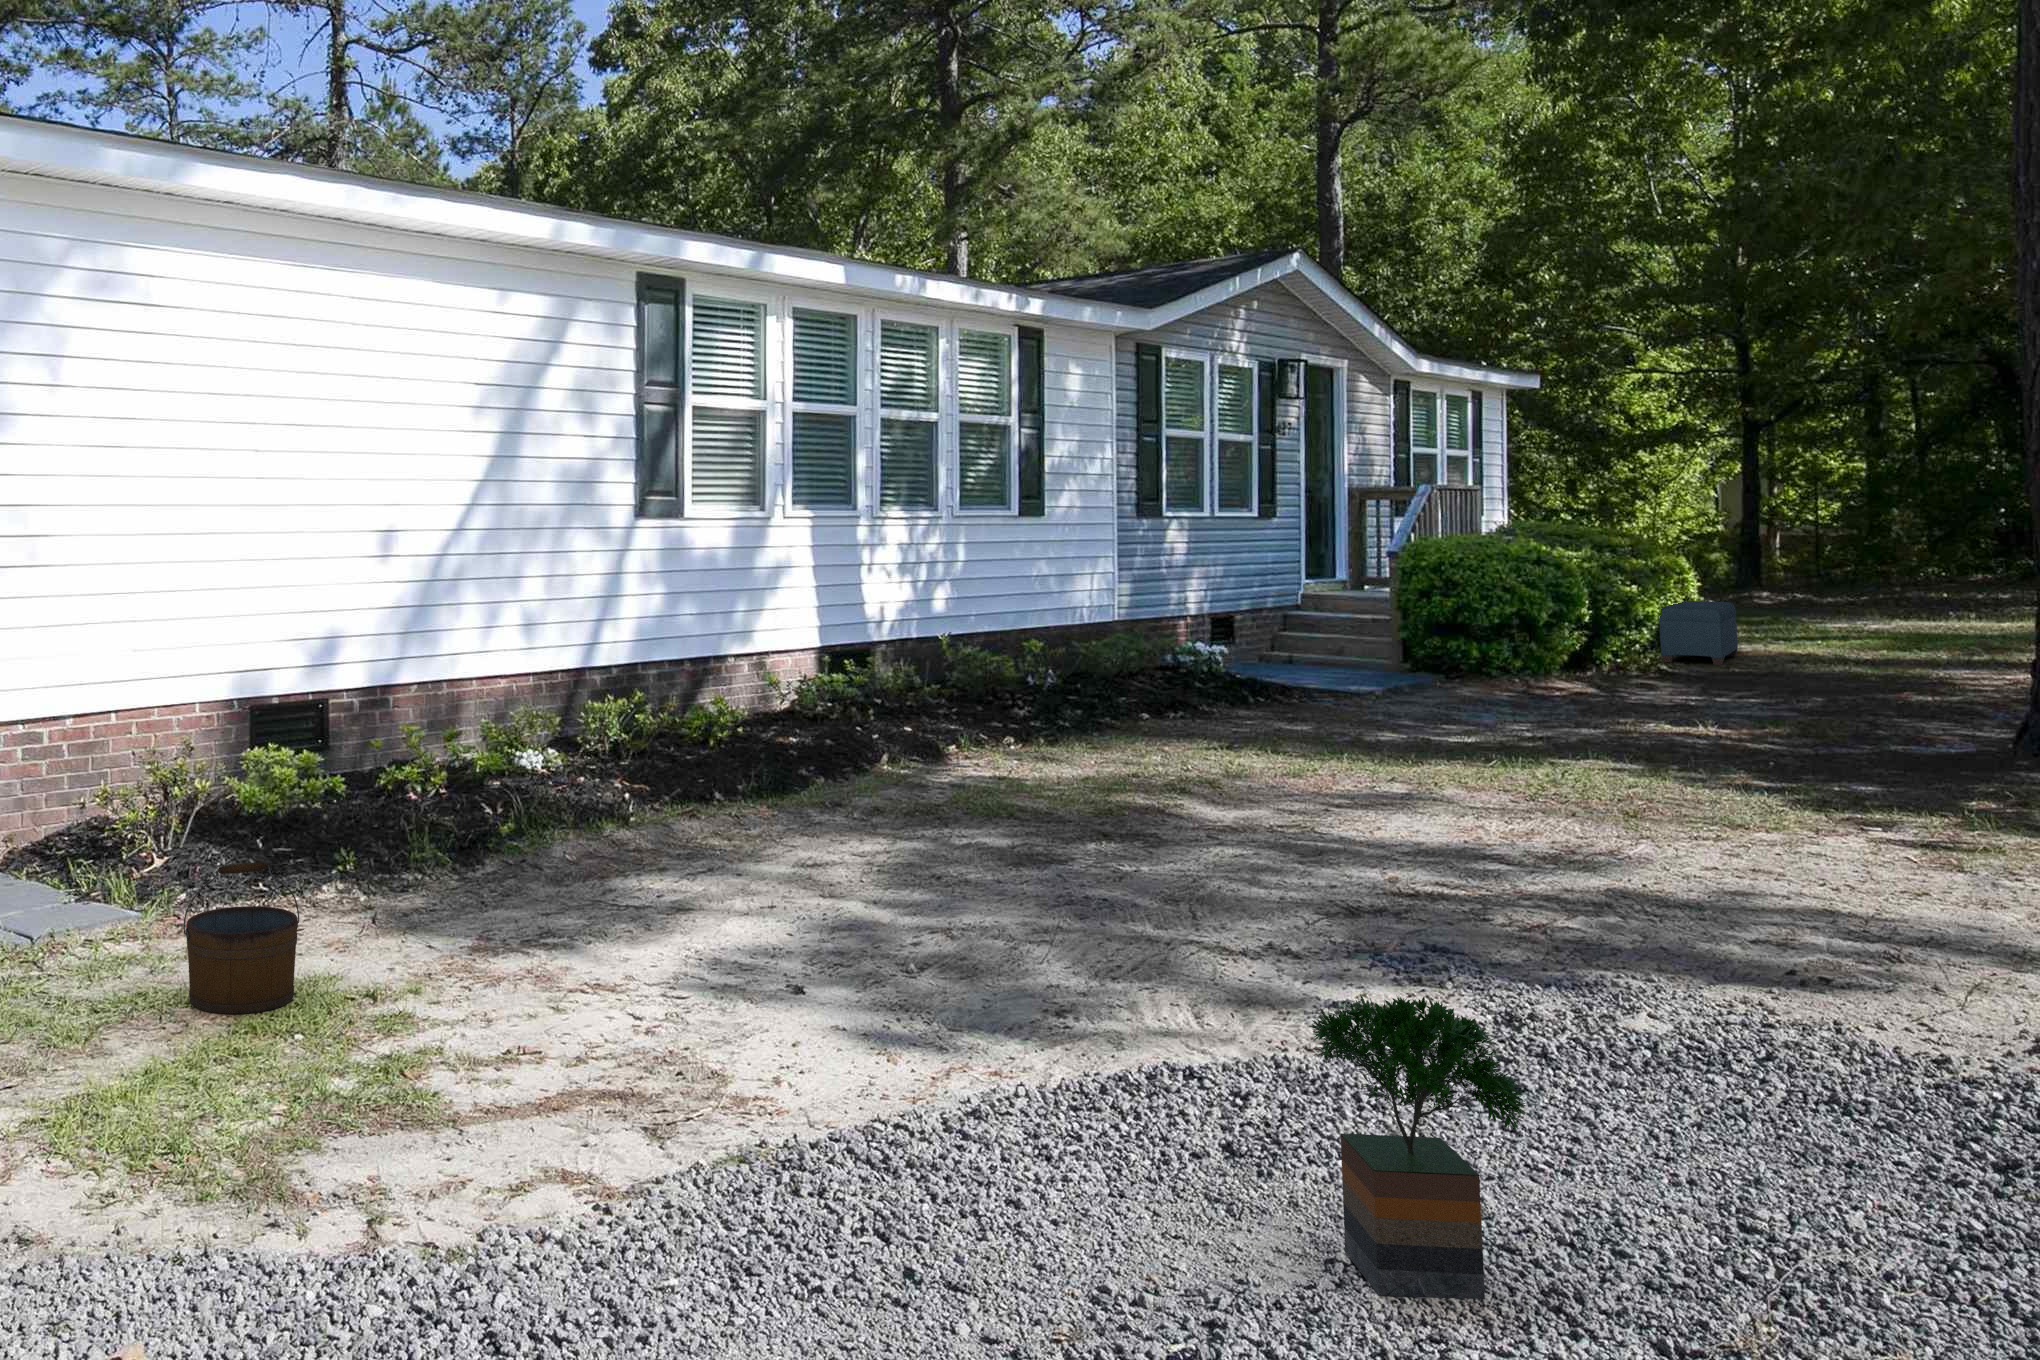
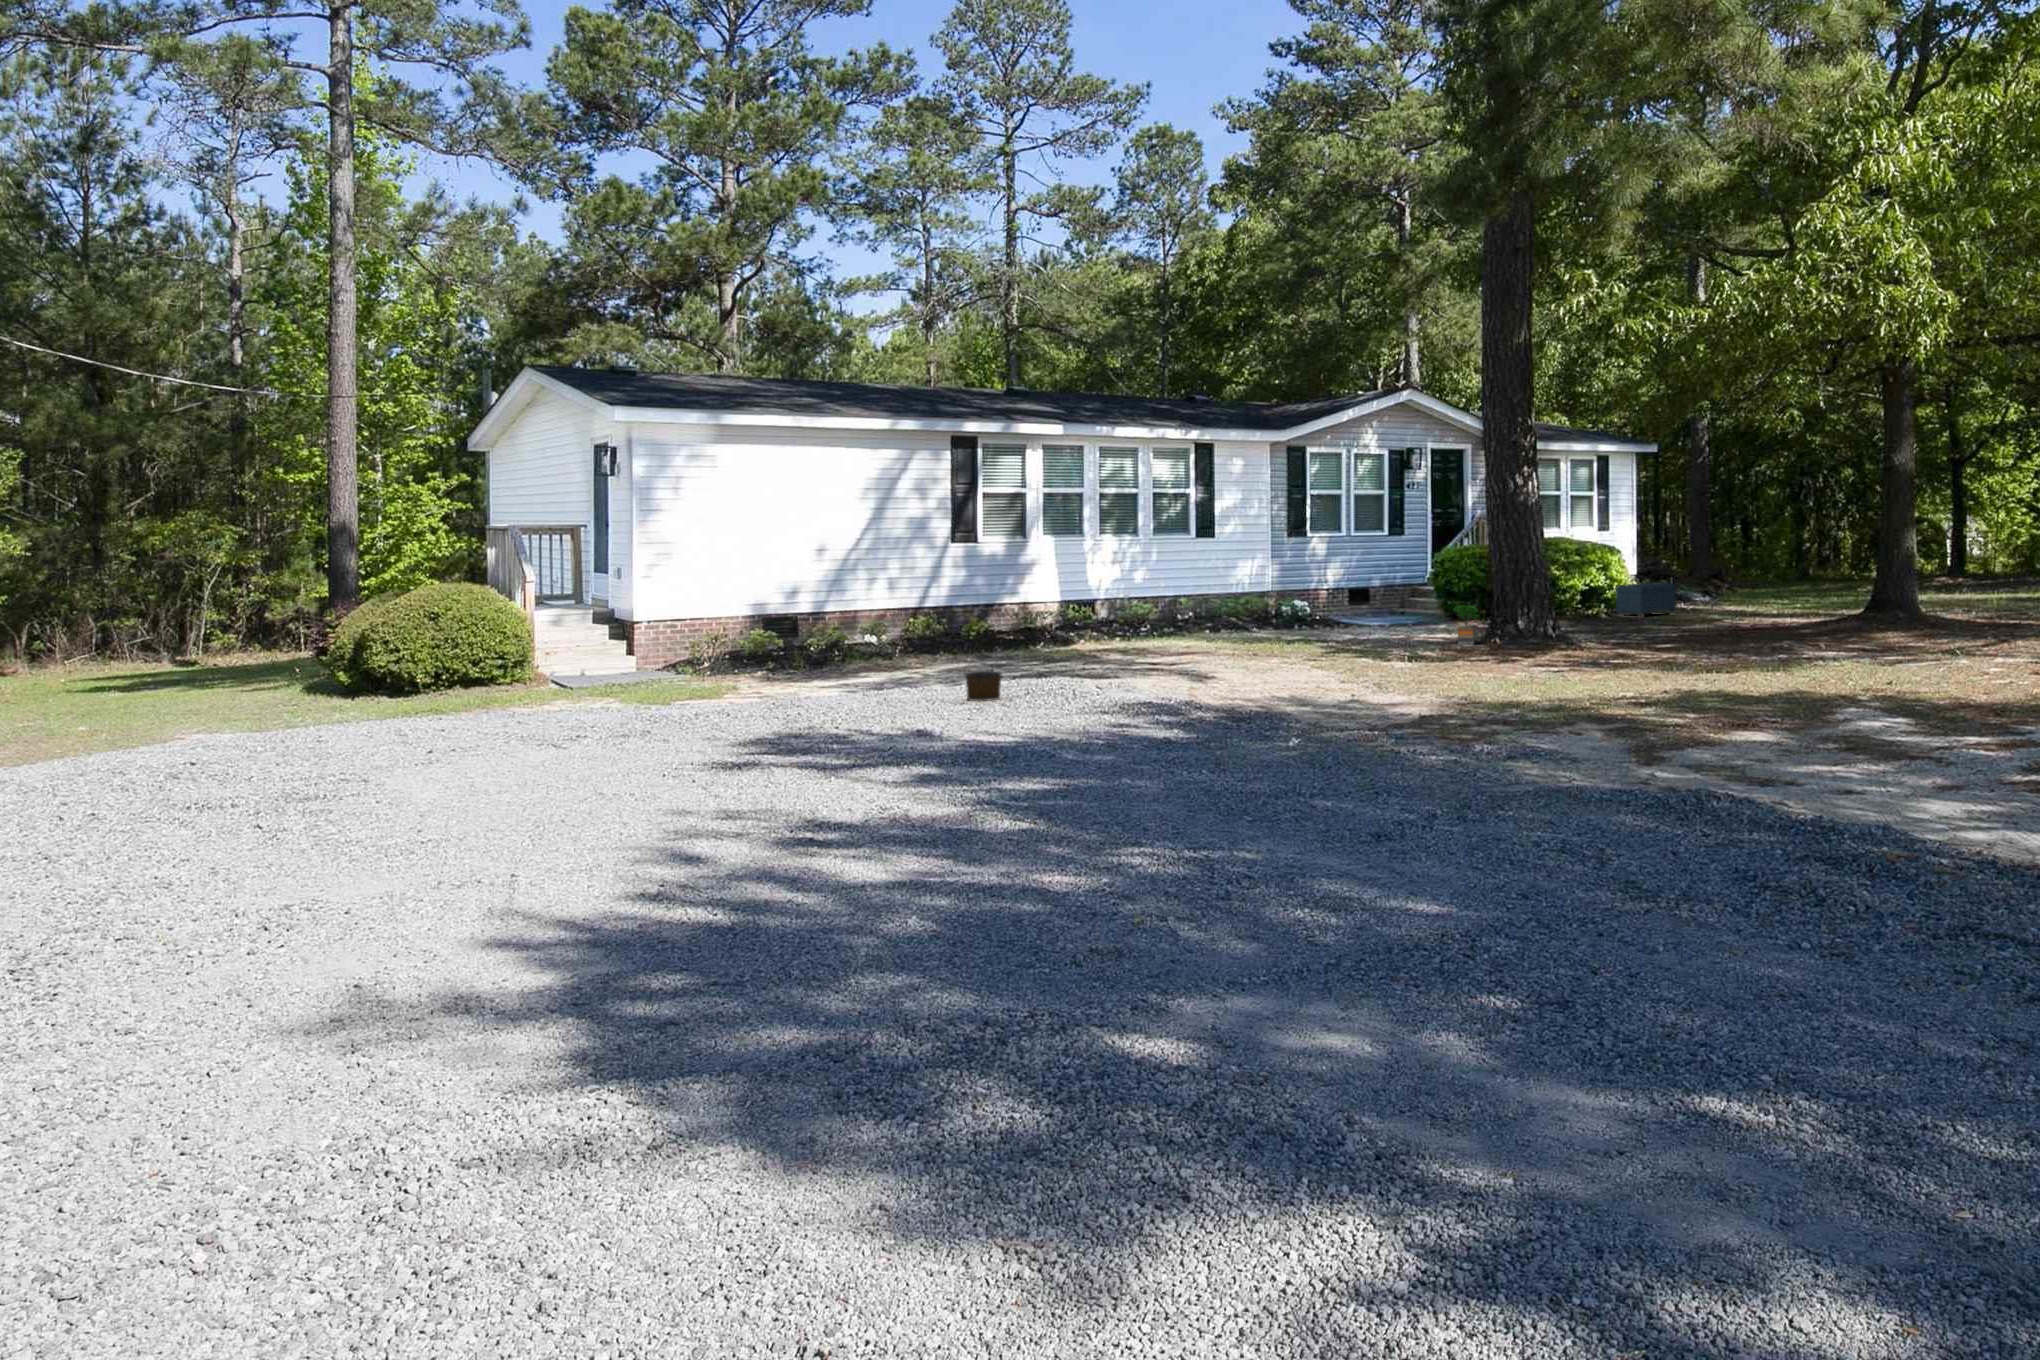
bucket: present [183,862,299,1014] -> present [965,656,1002,701]
potted tree: present [1309,994,1526,1299] -> present [1454,605,1479,645]

